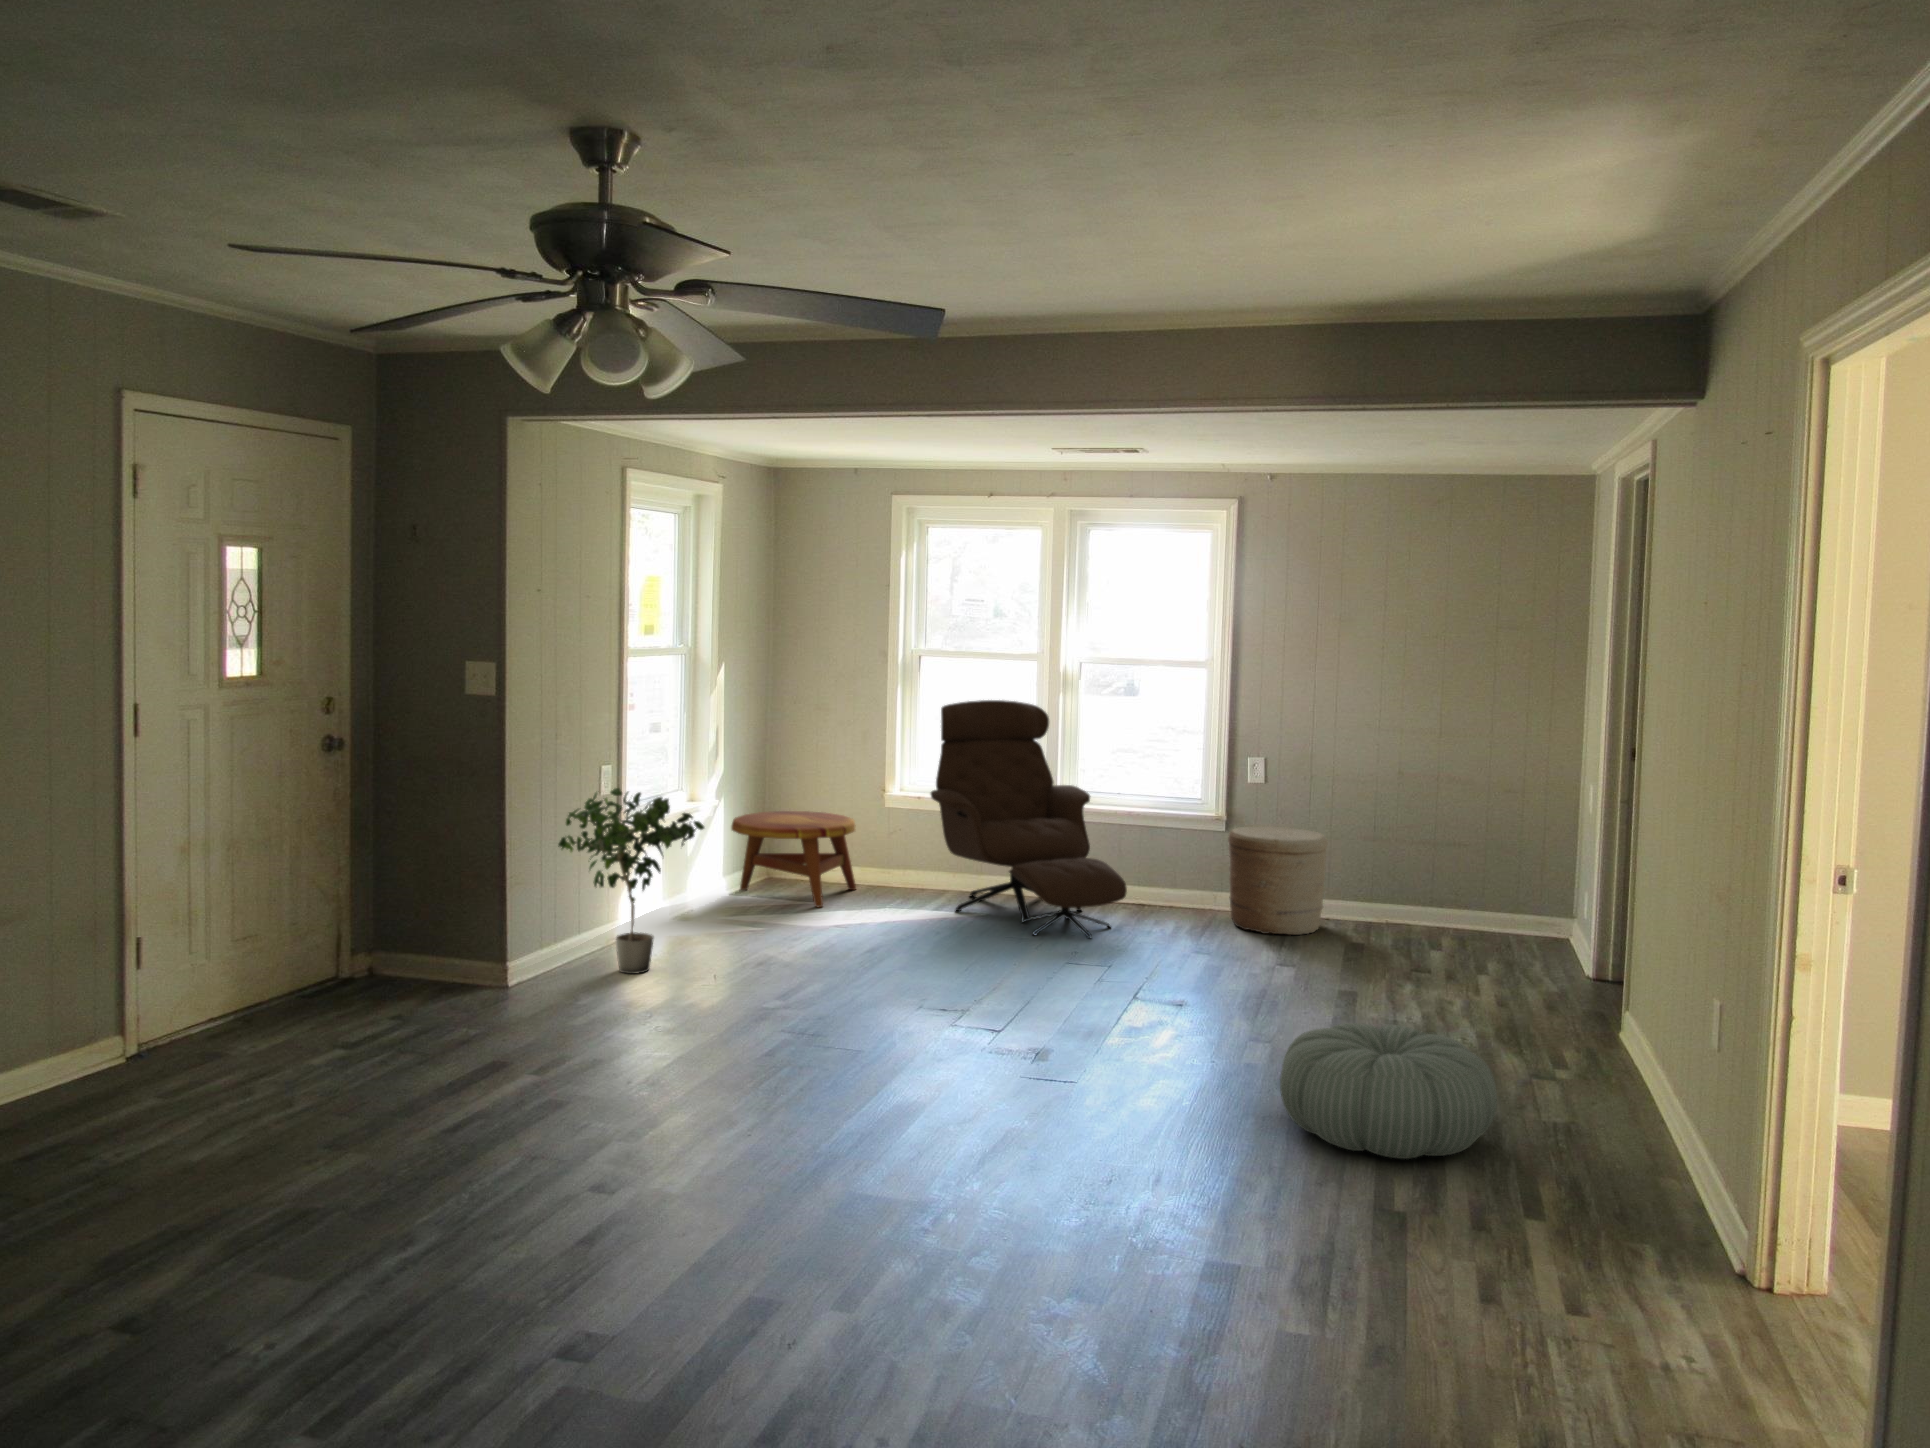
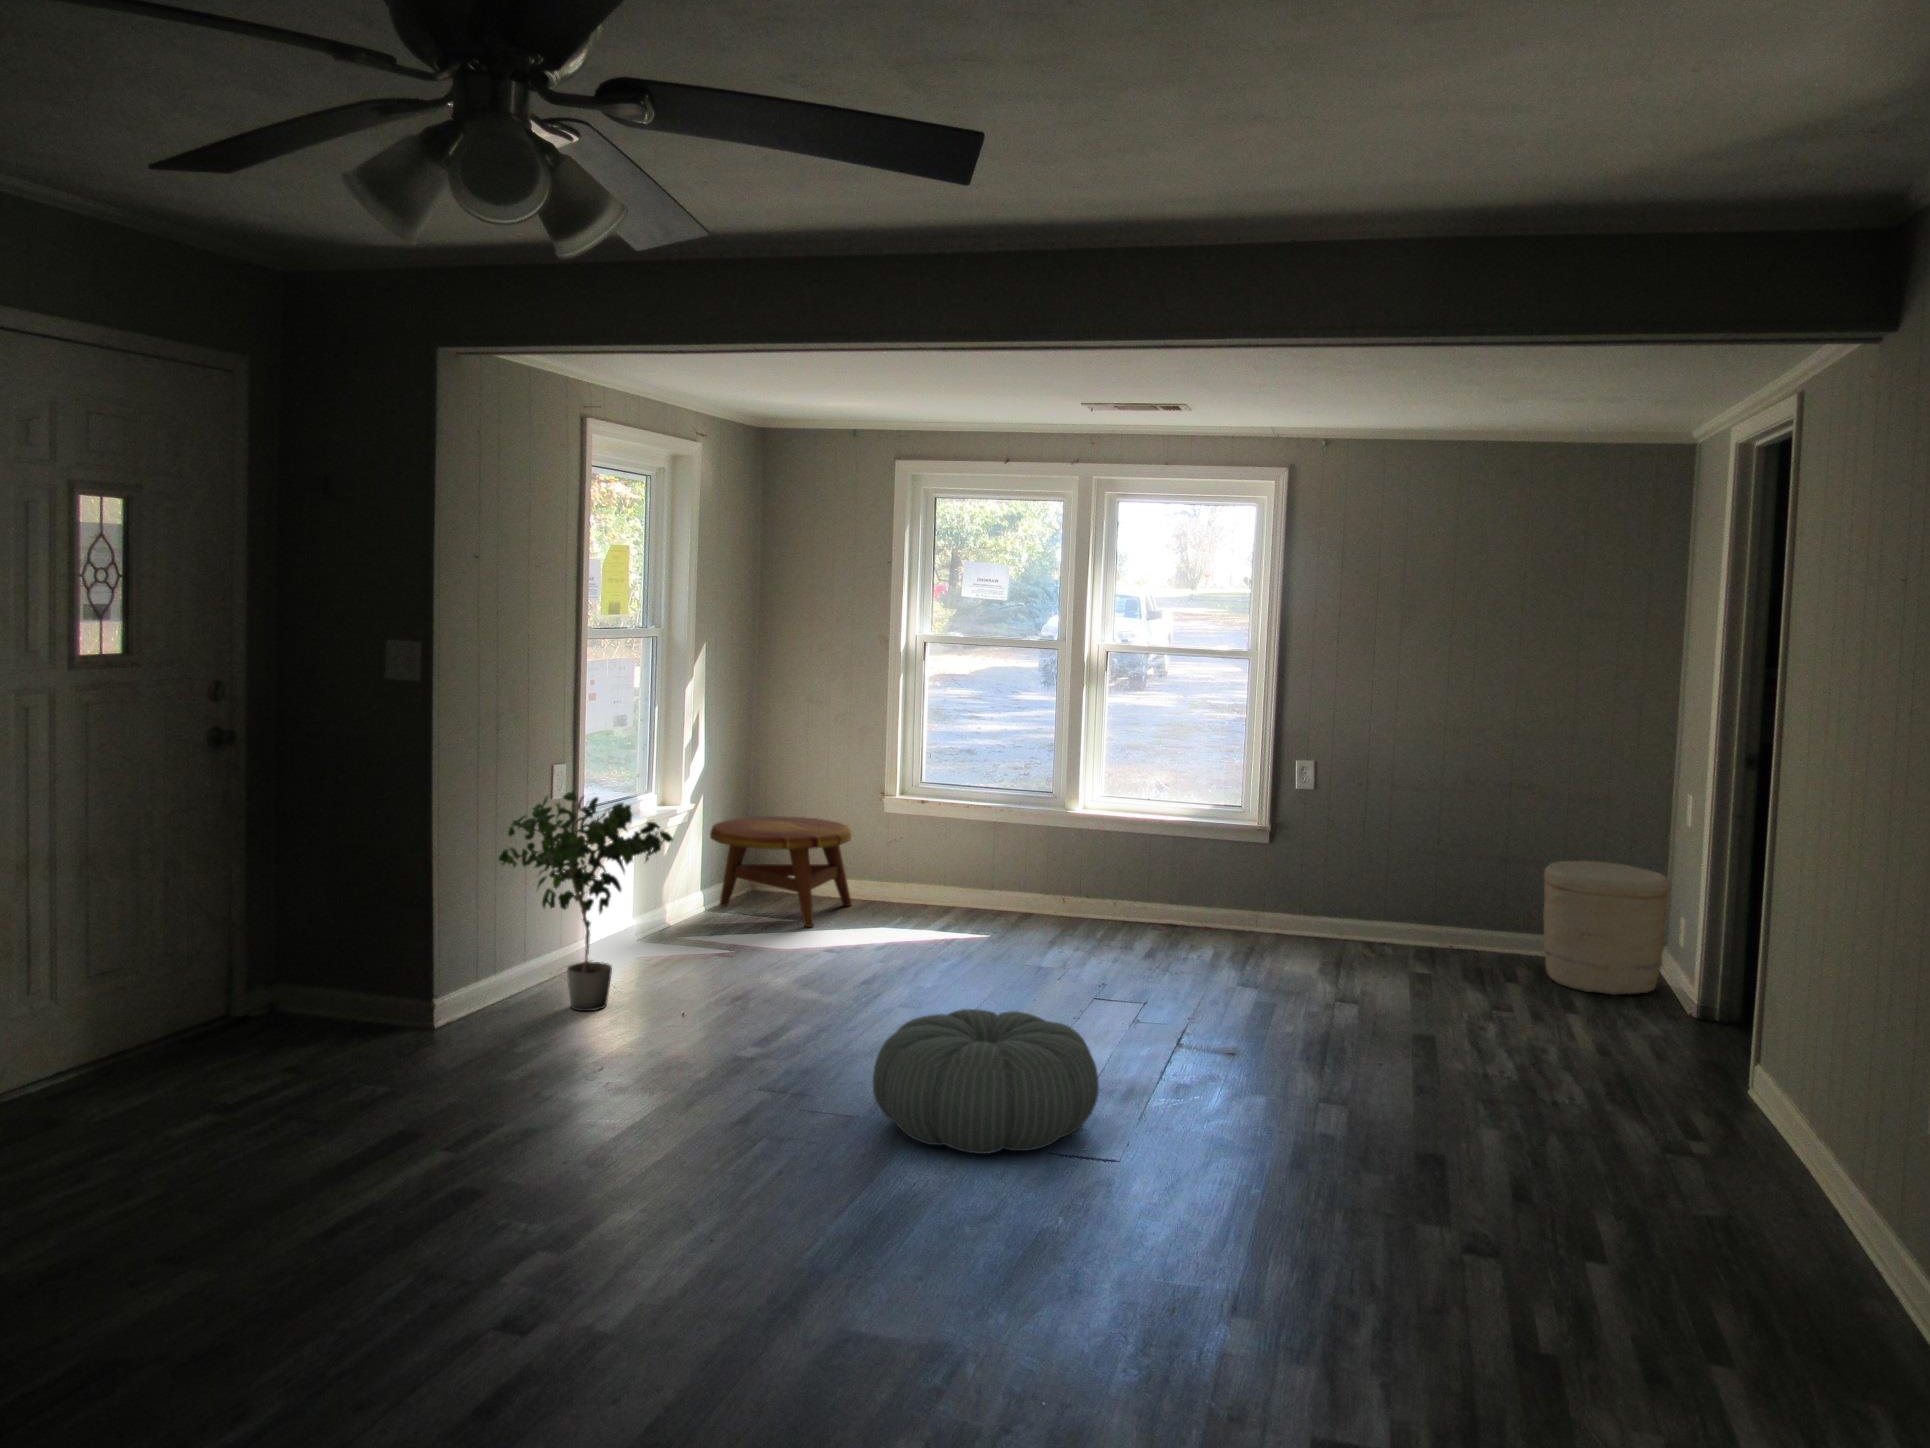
lounge chair: present [931,700,1127,938] -> none [937,694,1161,966]
woven basket: present [1228,826,1327,935] -> present [1543,861,1671,995]
pouf: present [1280,1023,1497,1159] -> present [873,1009,1099,1154]

